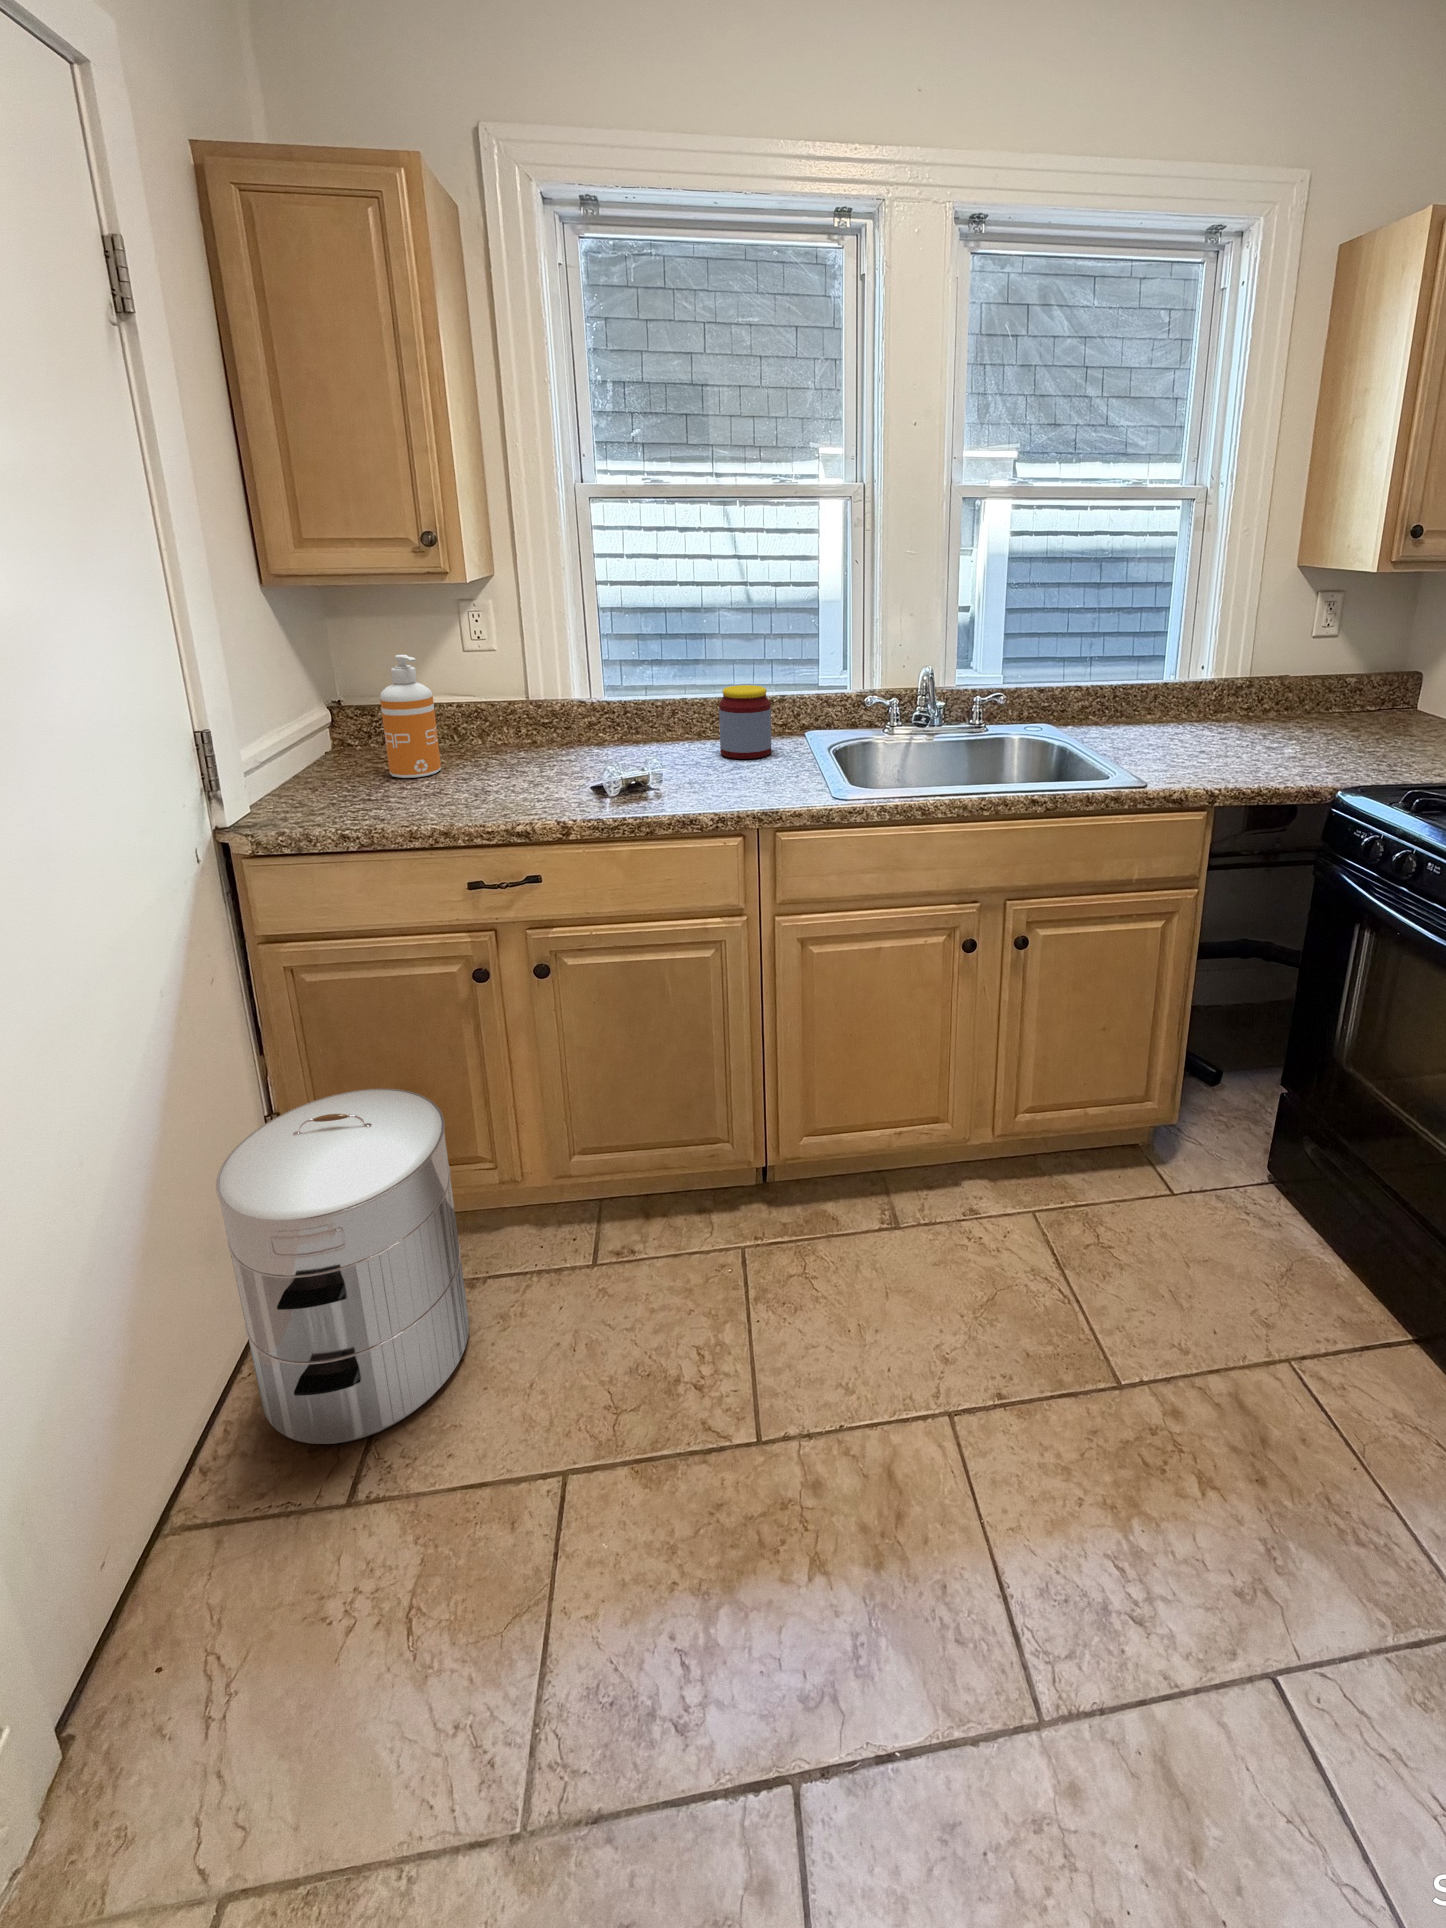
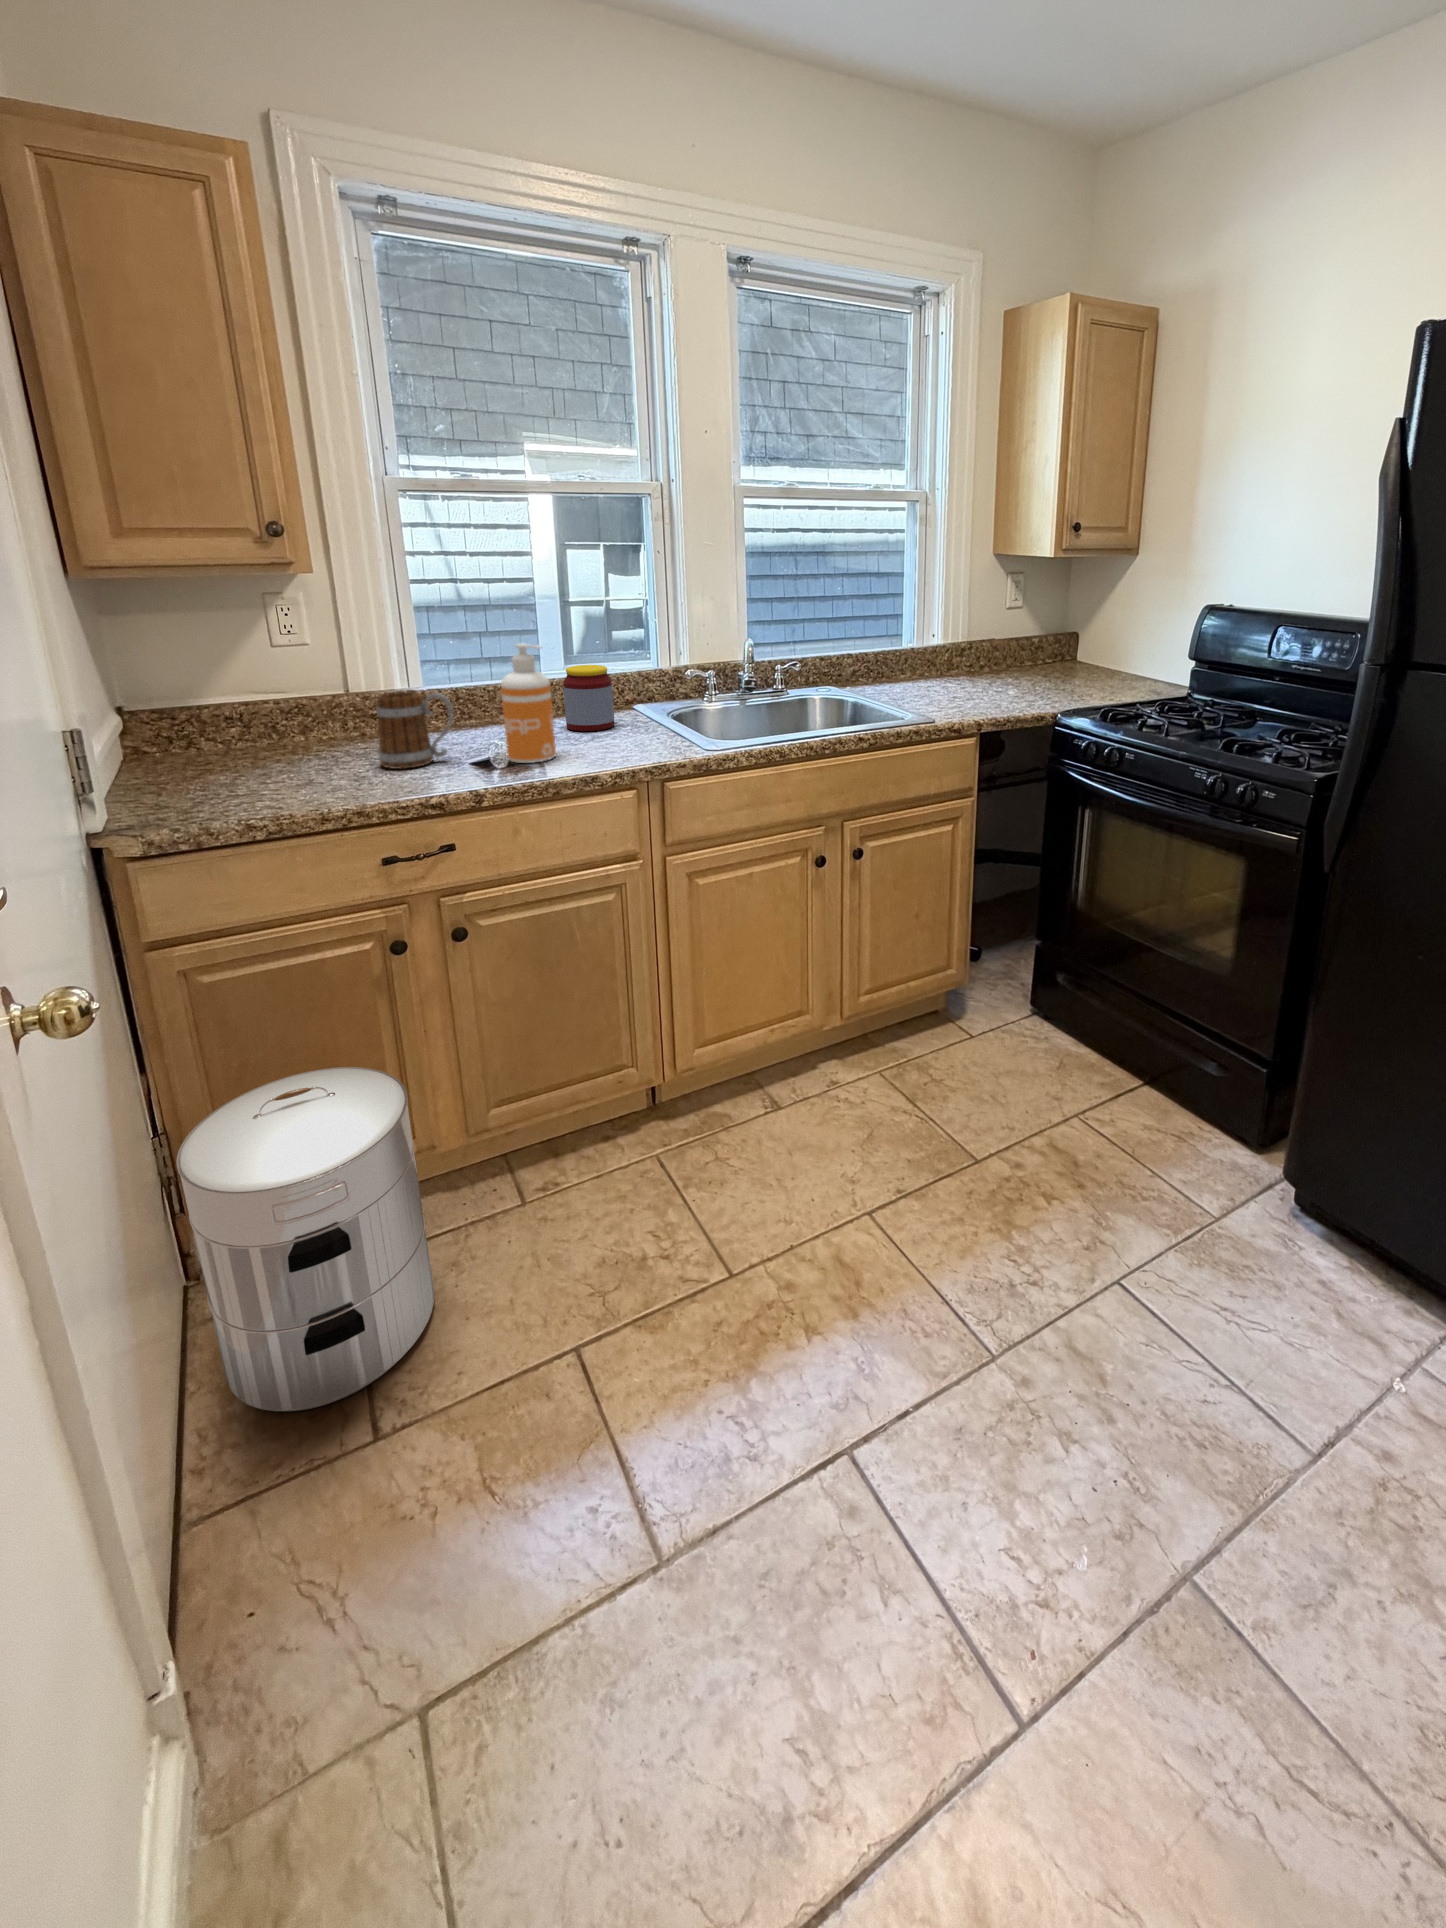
soap dispenser: present [380,655,441,778] -> present [501,644,556,763]
mug: none [510,705,583,786] -> present [377,691,453,769]

